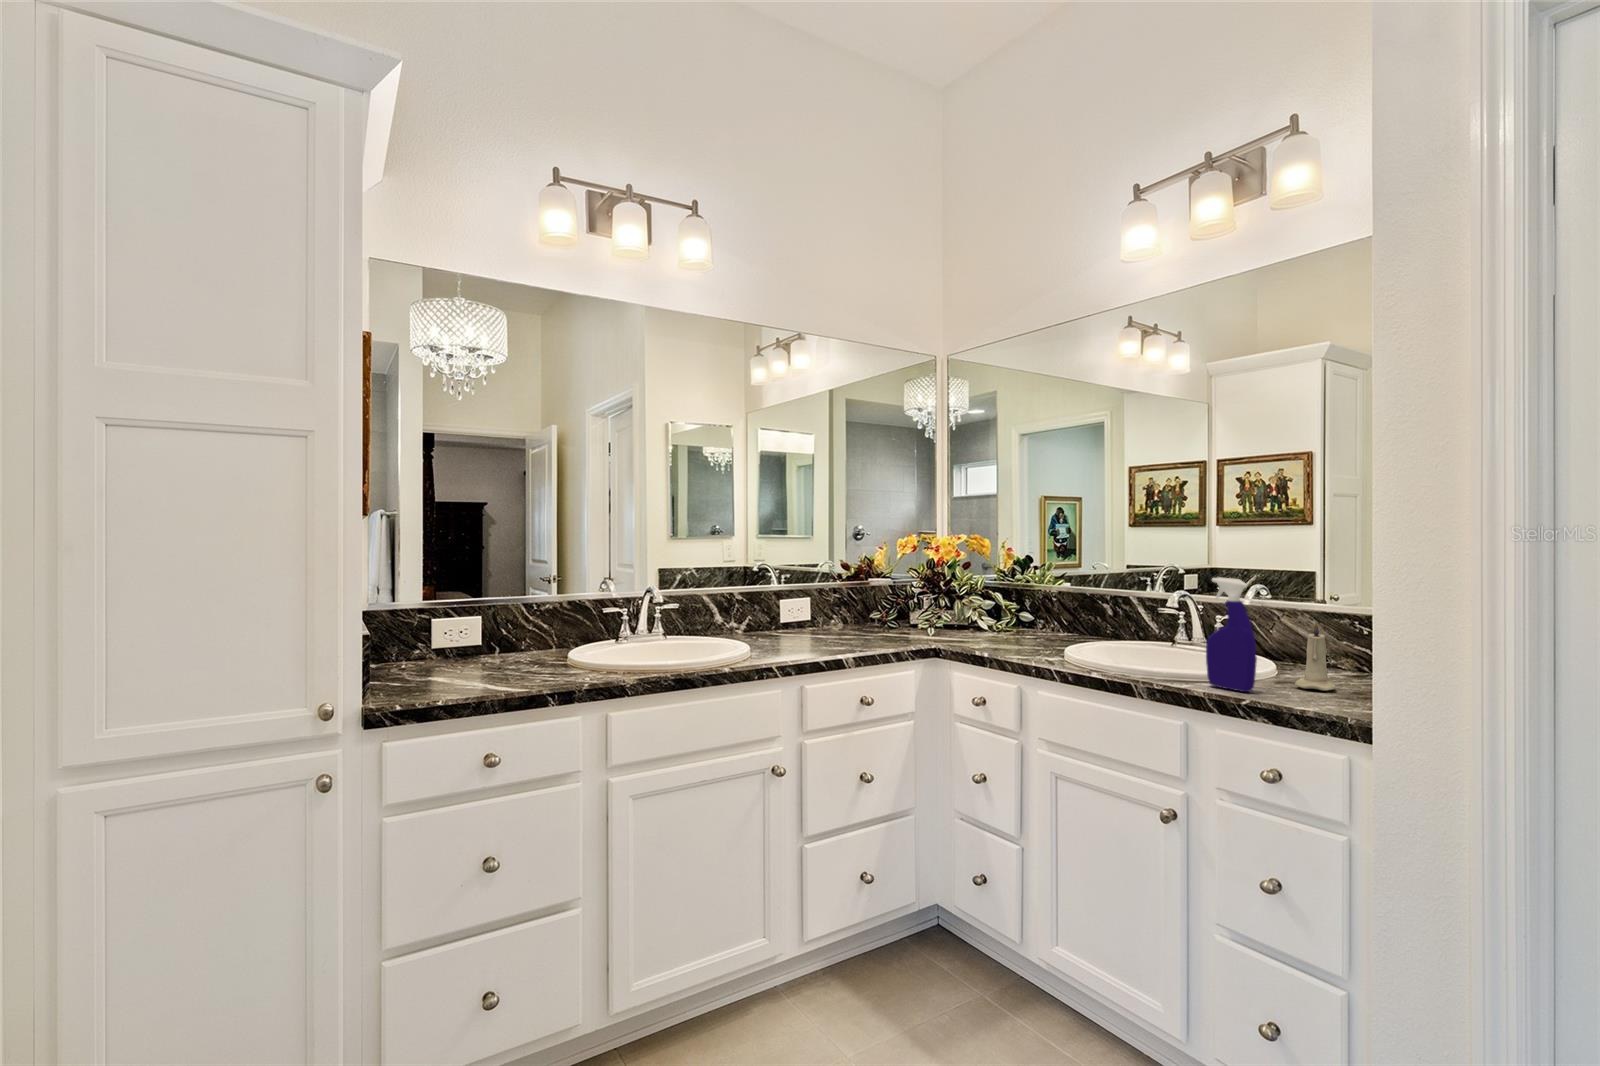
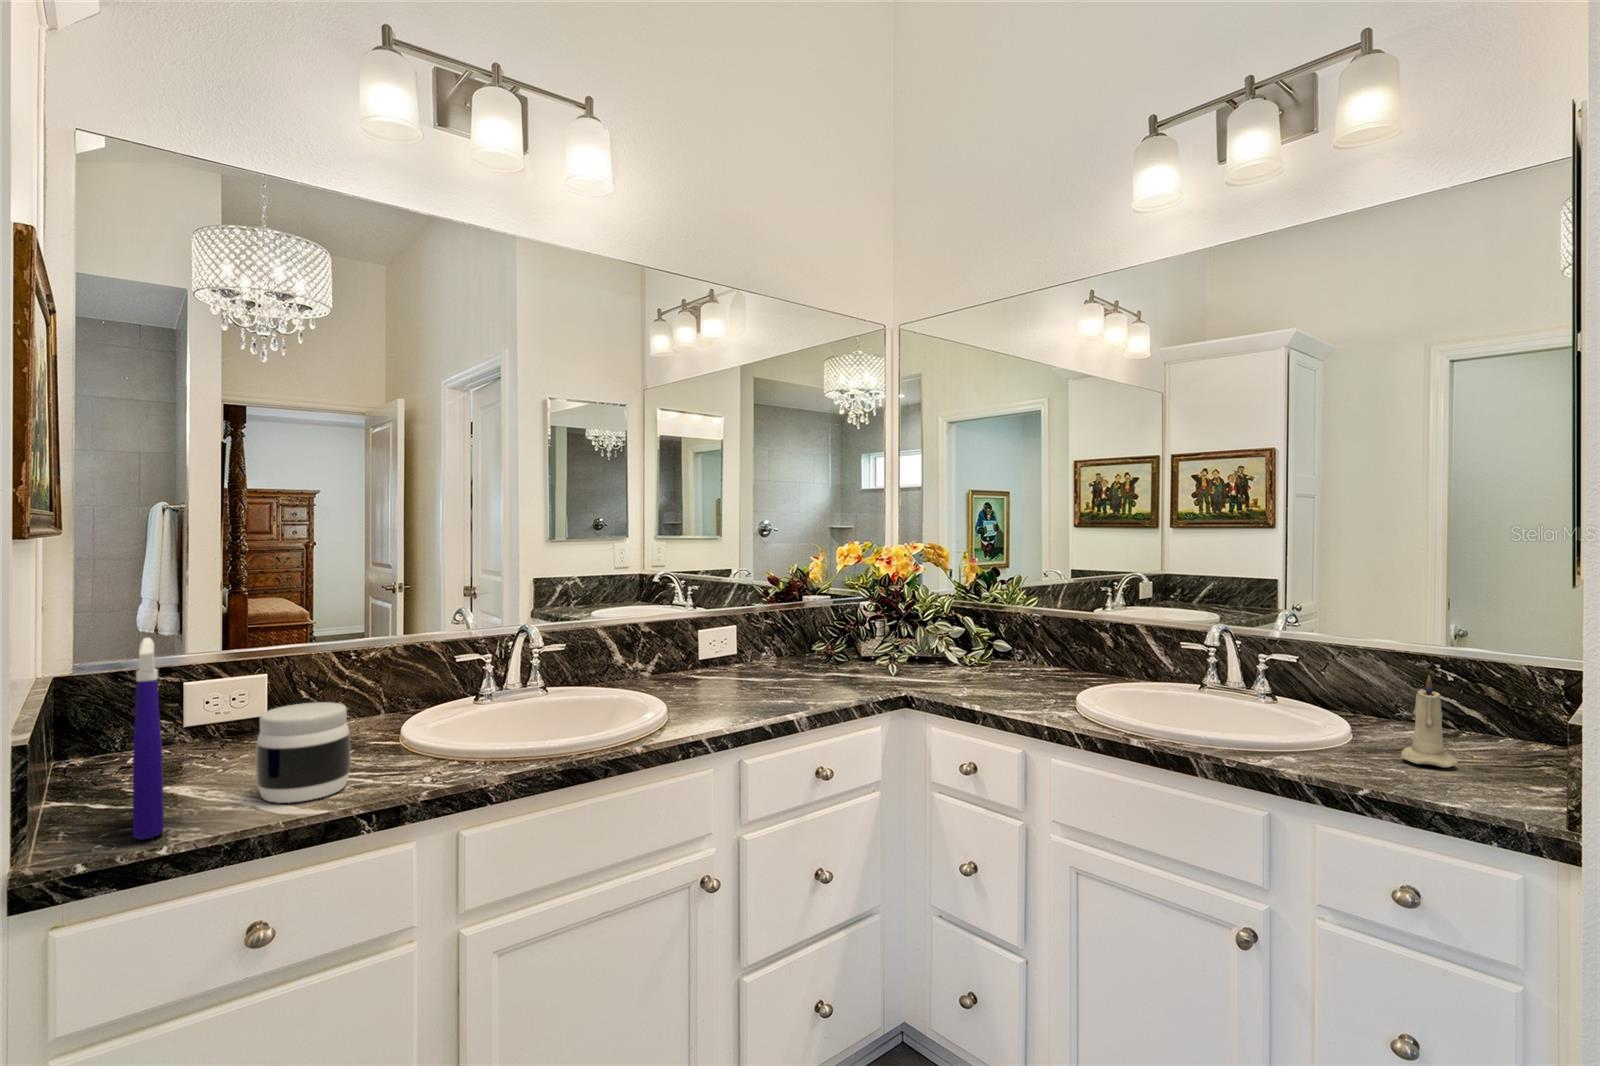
spray bottle: present [1206,578,1257,692] -> present [133,638,164,840]
jar: none [487,627,542,685] -> present [256,702,351,803]

